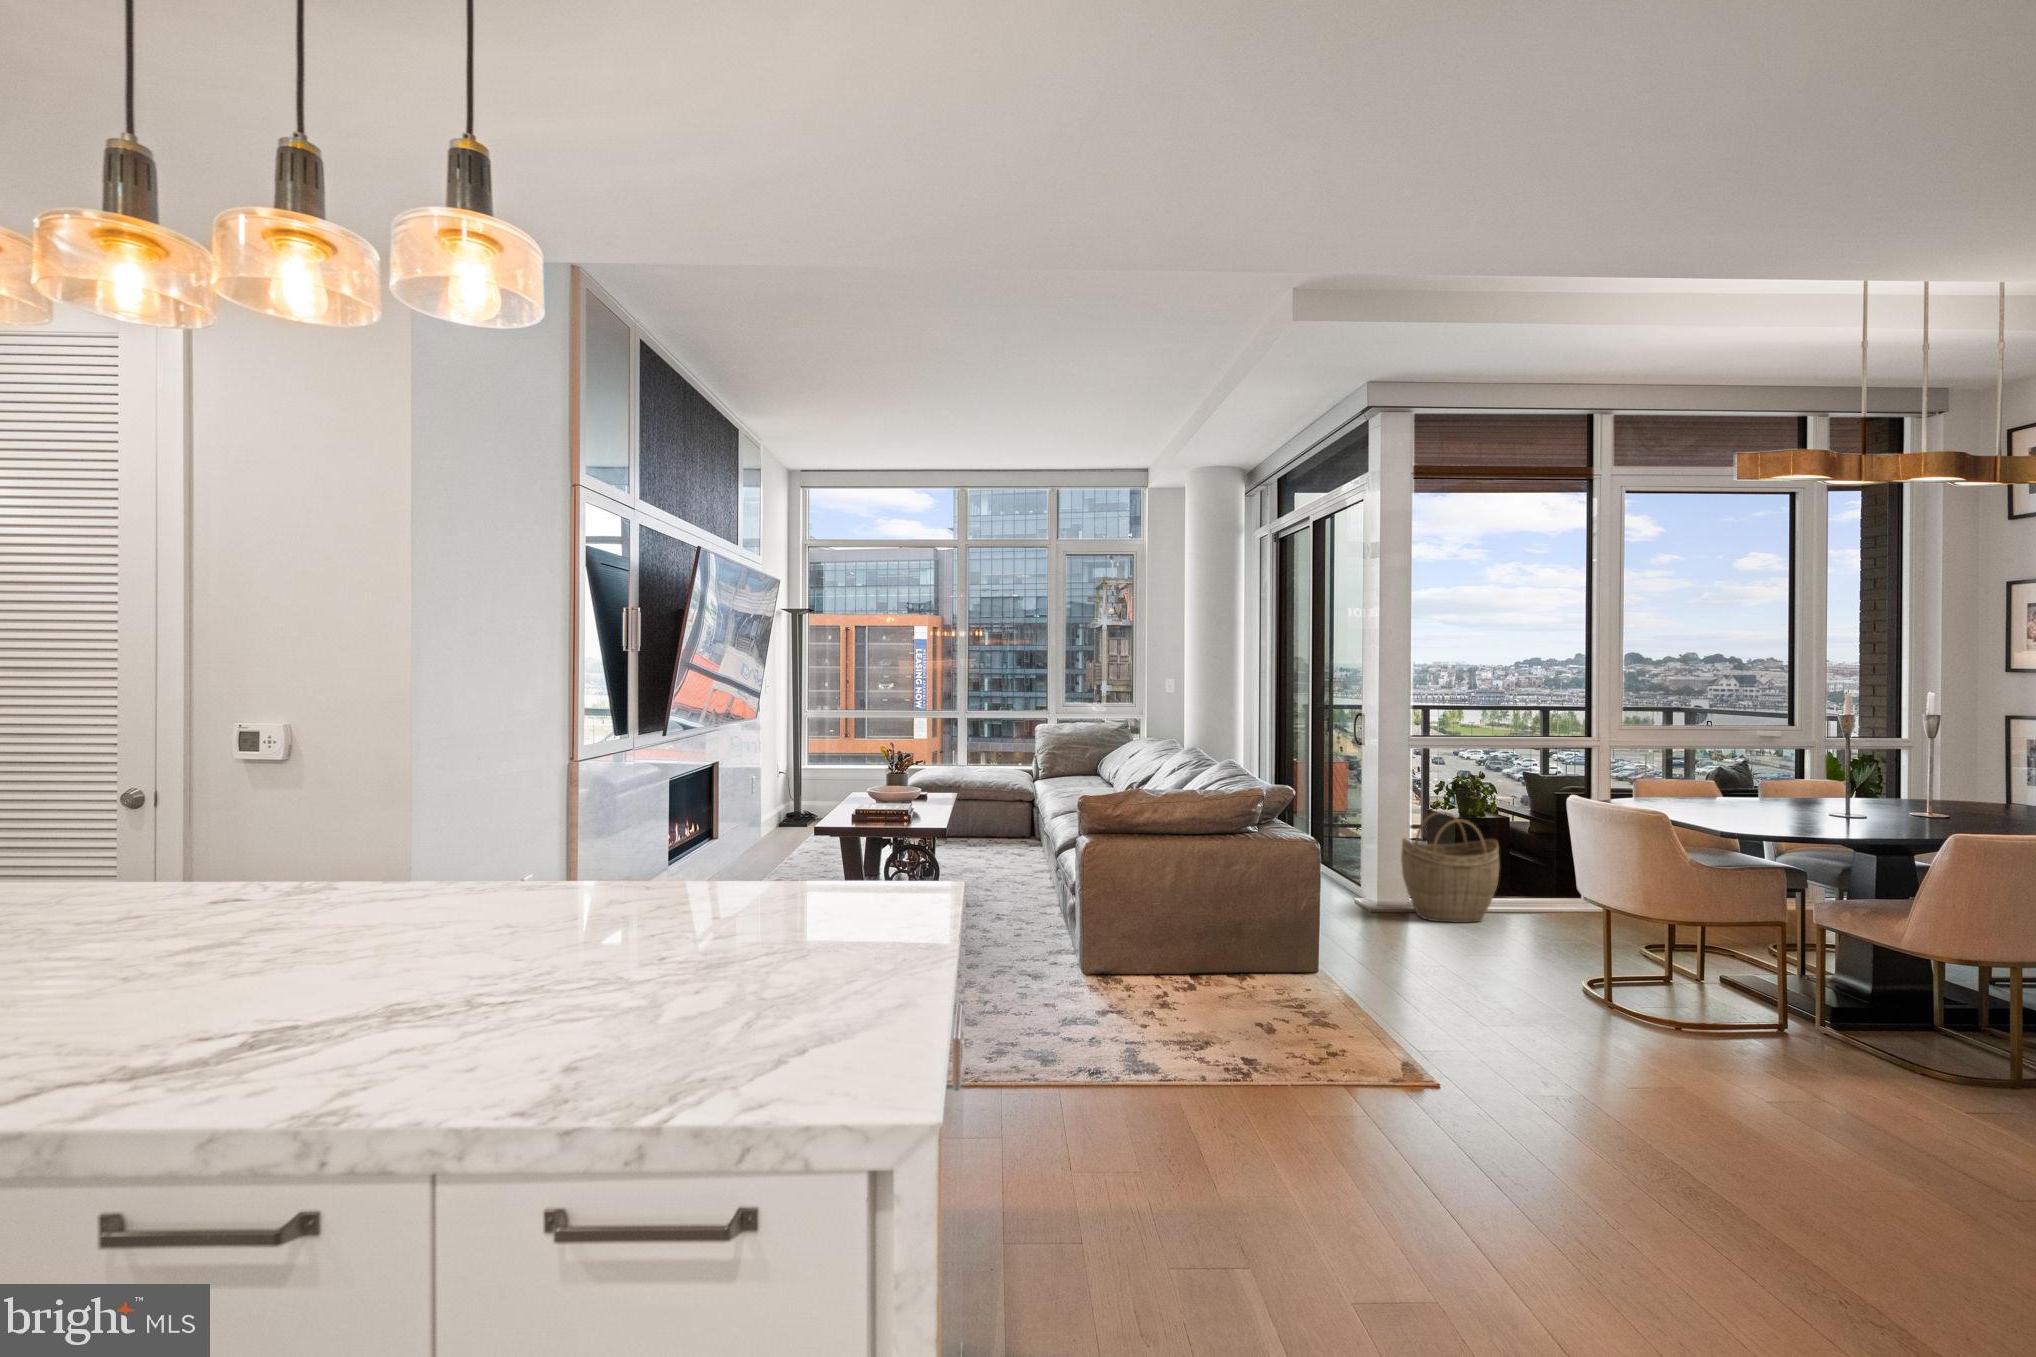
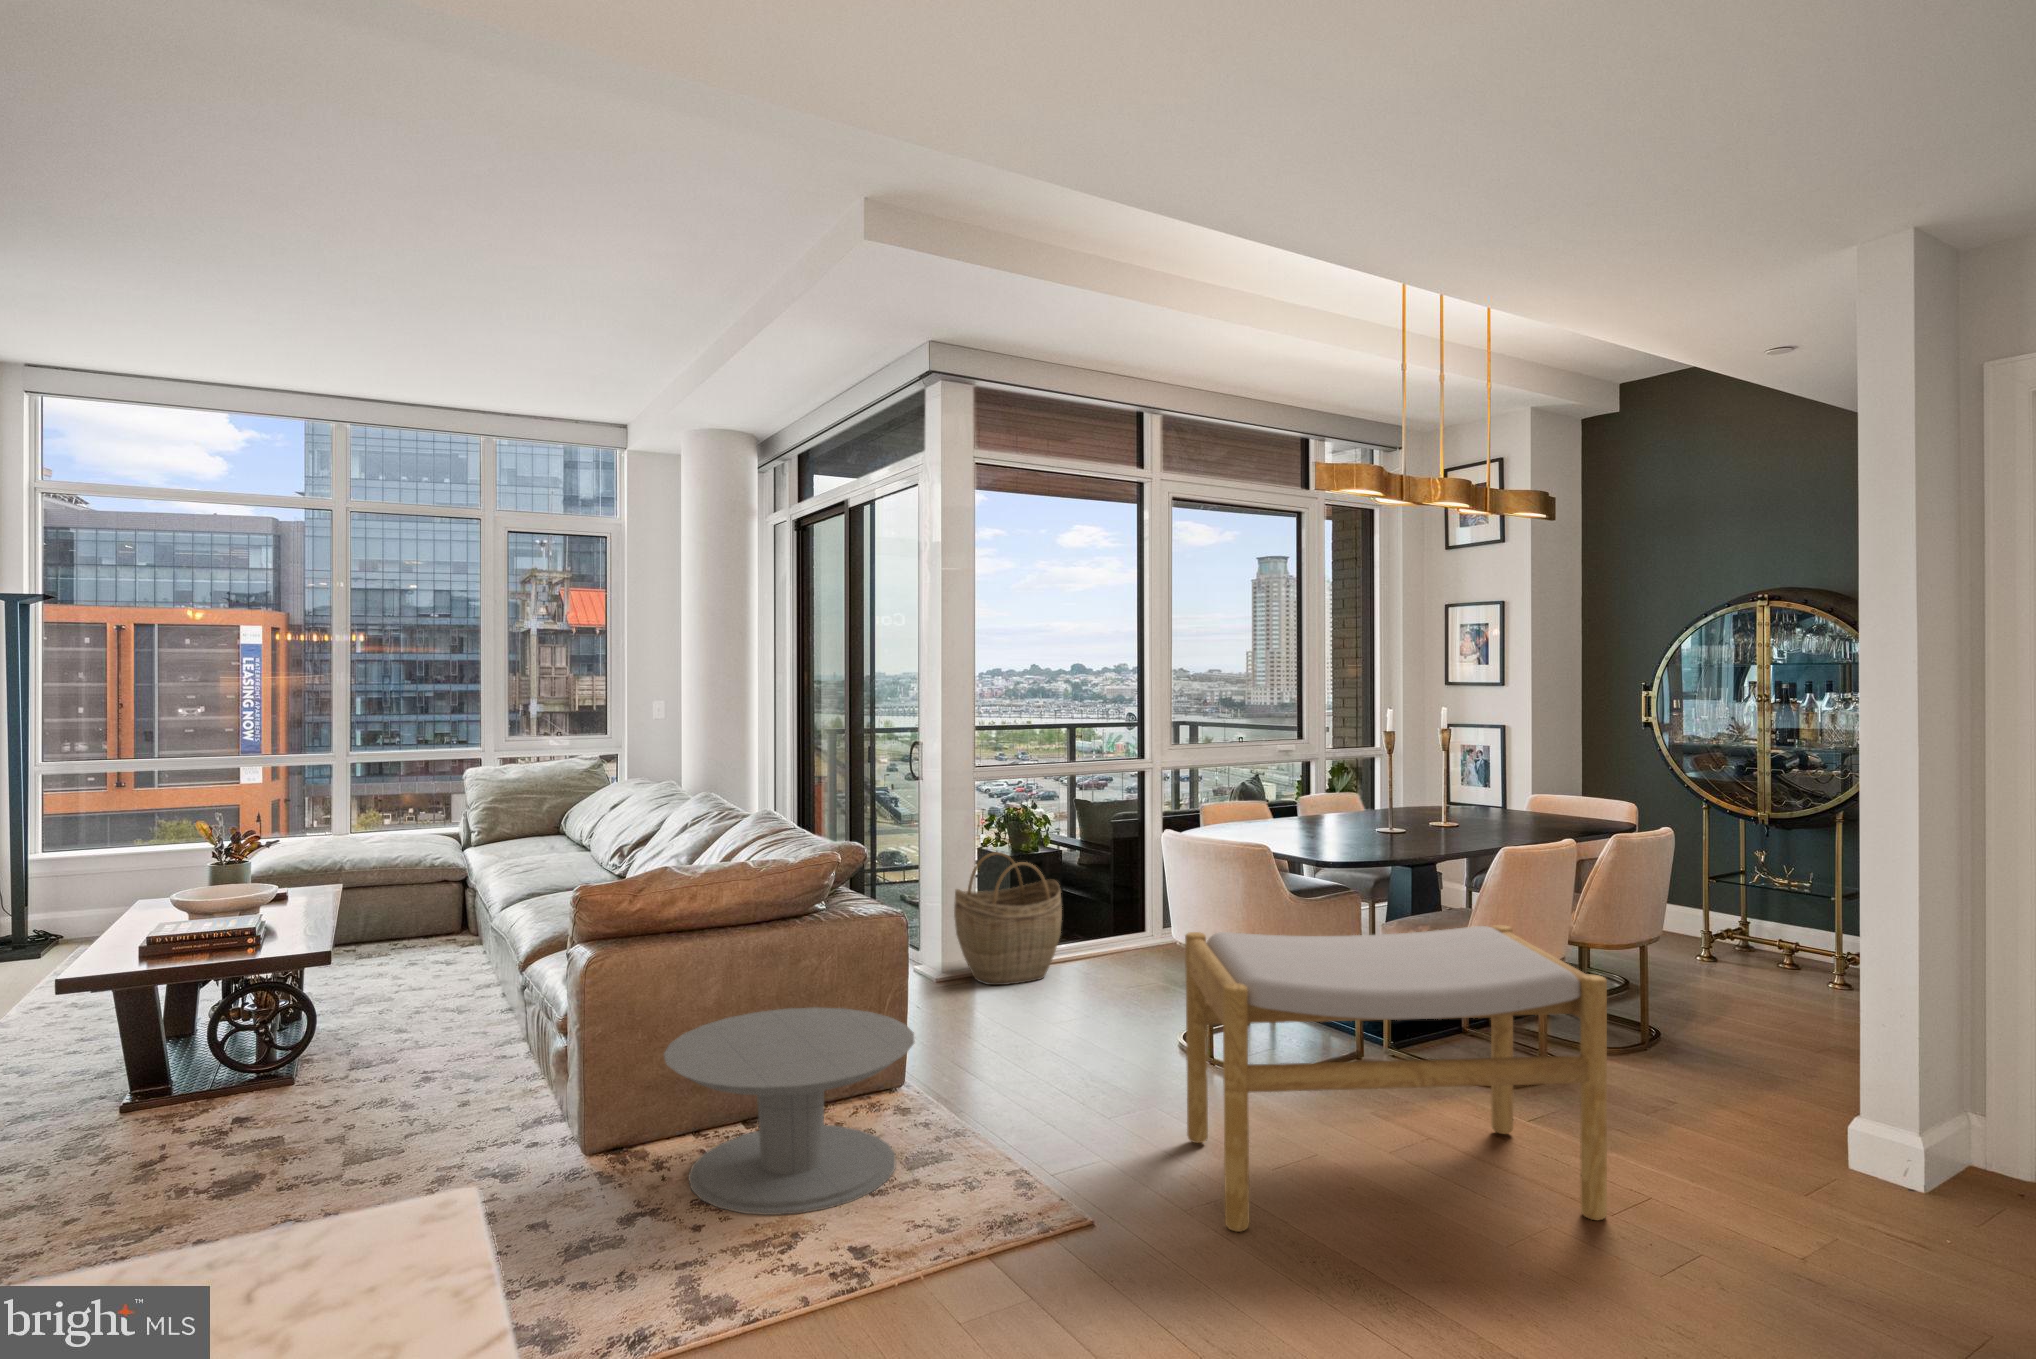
footstool: none [1552,867,1966,1166] -> present [1185,925,1607,1232]
side table: none [1133,895,1318,1033] -> present [664,1007,915,1215]

